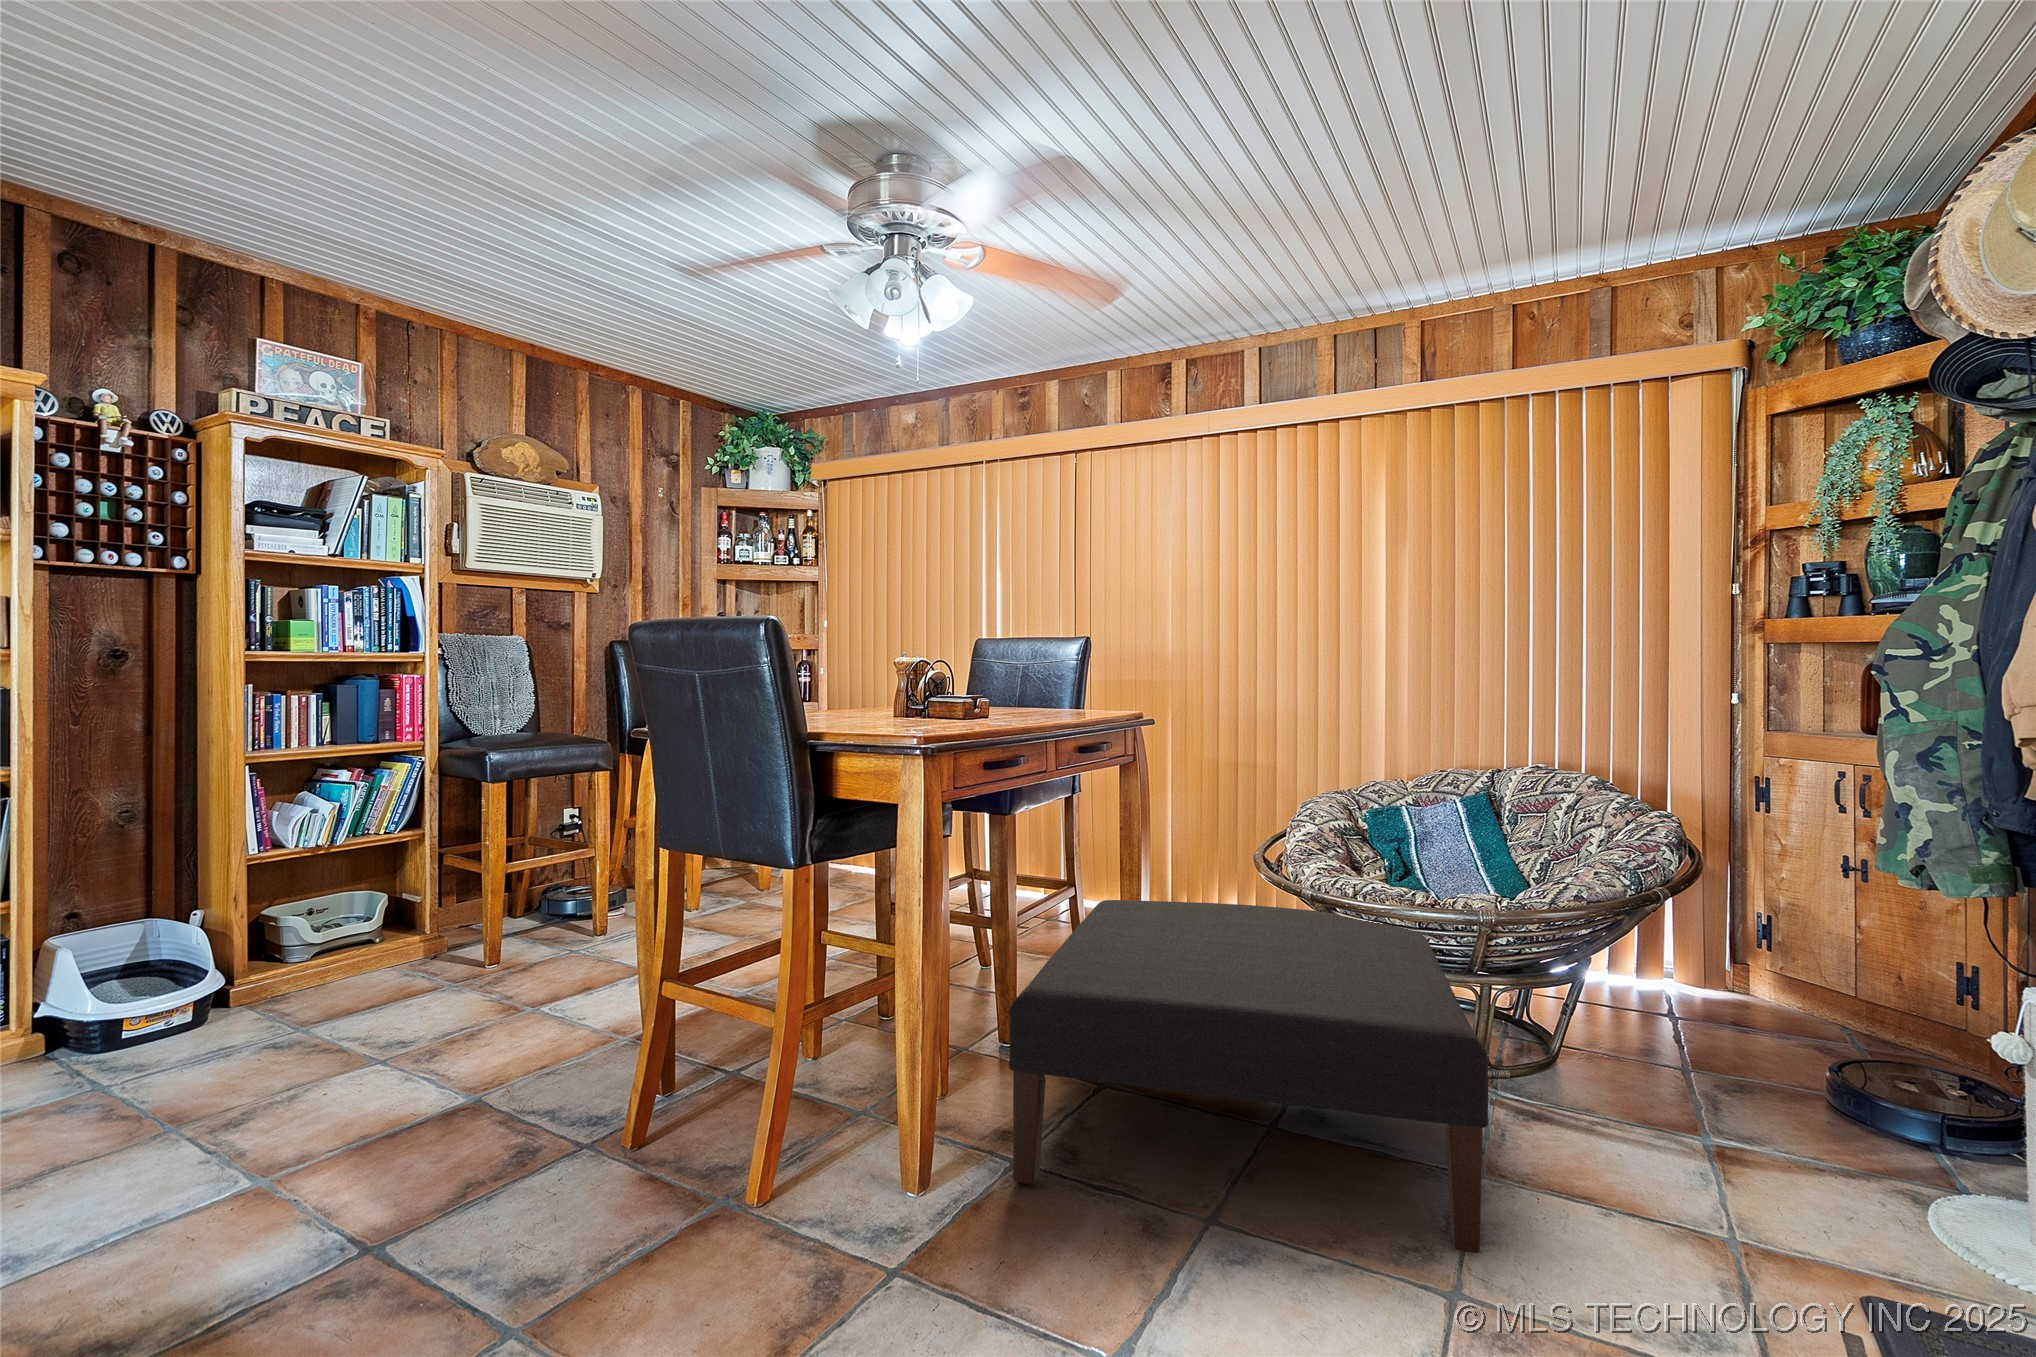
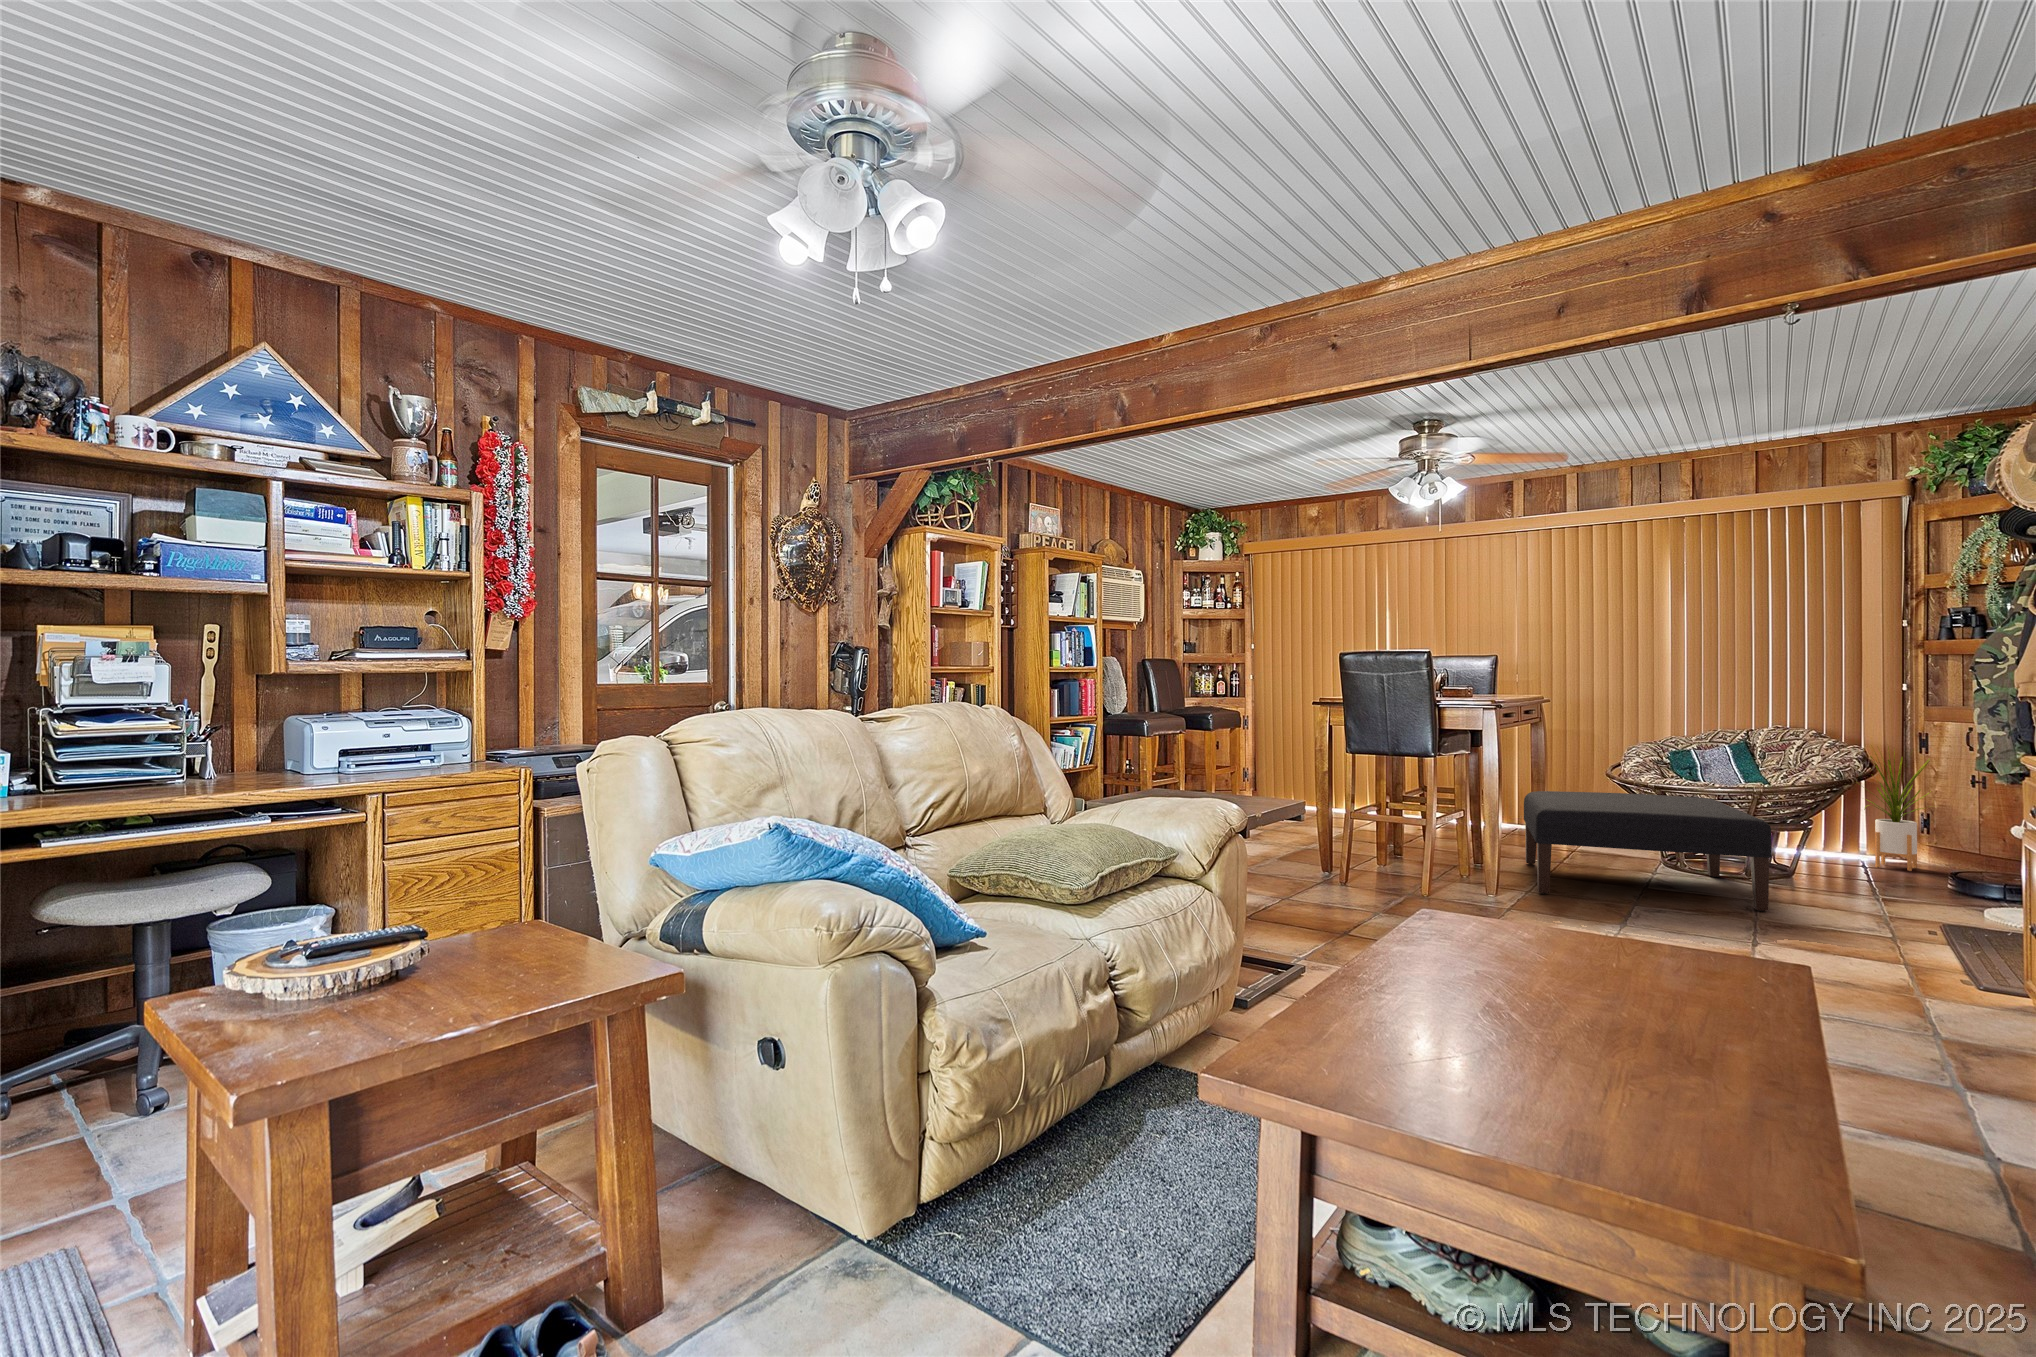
house plant: none [1642,799,1795,1027] -> present [1864,748,1930,871]

